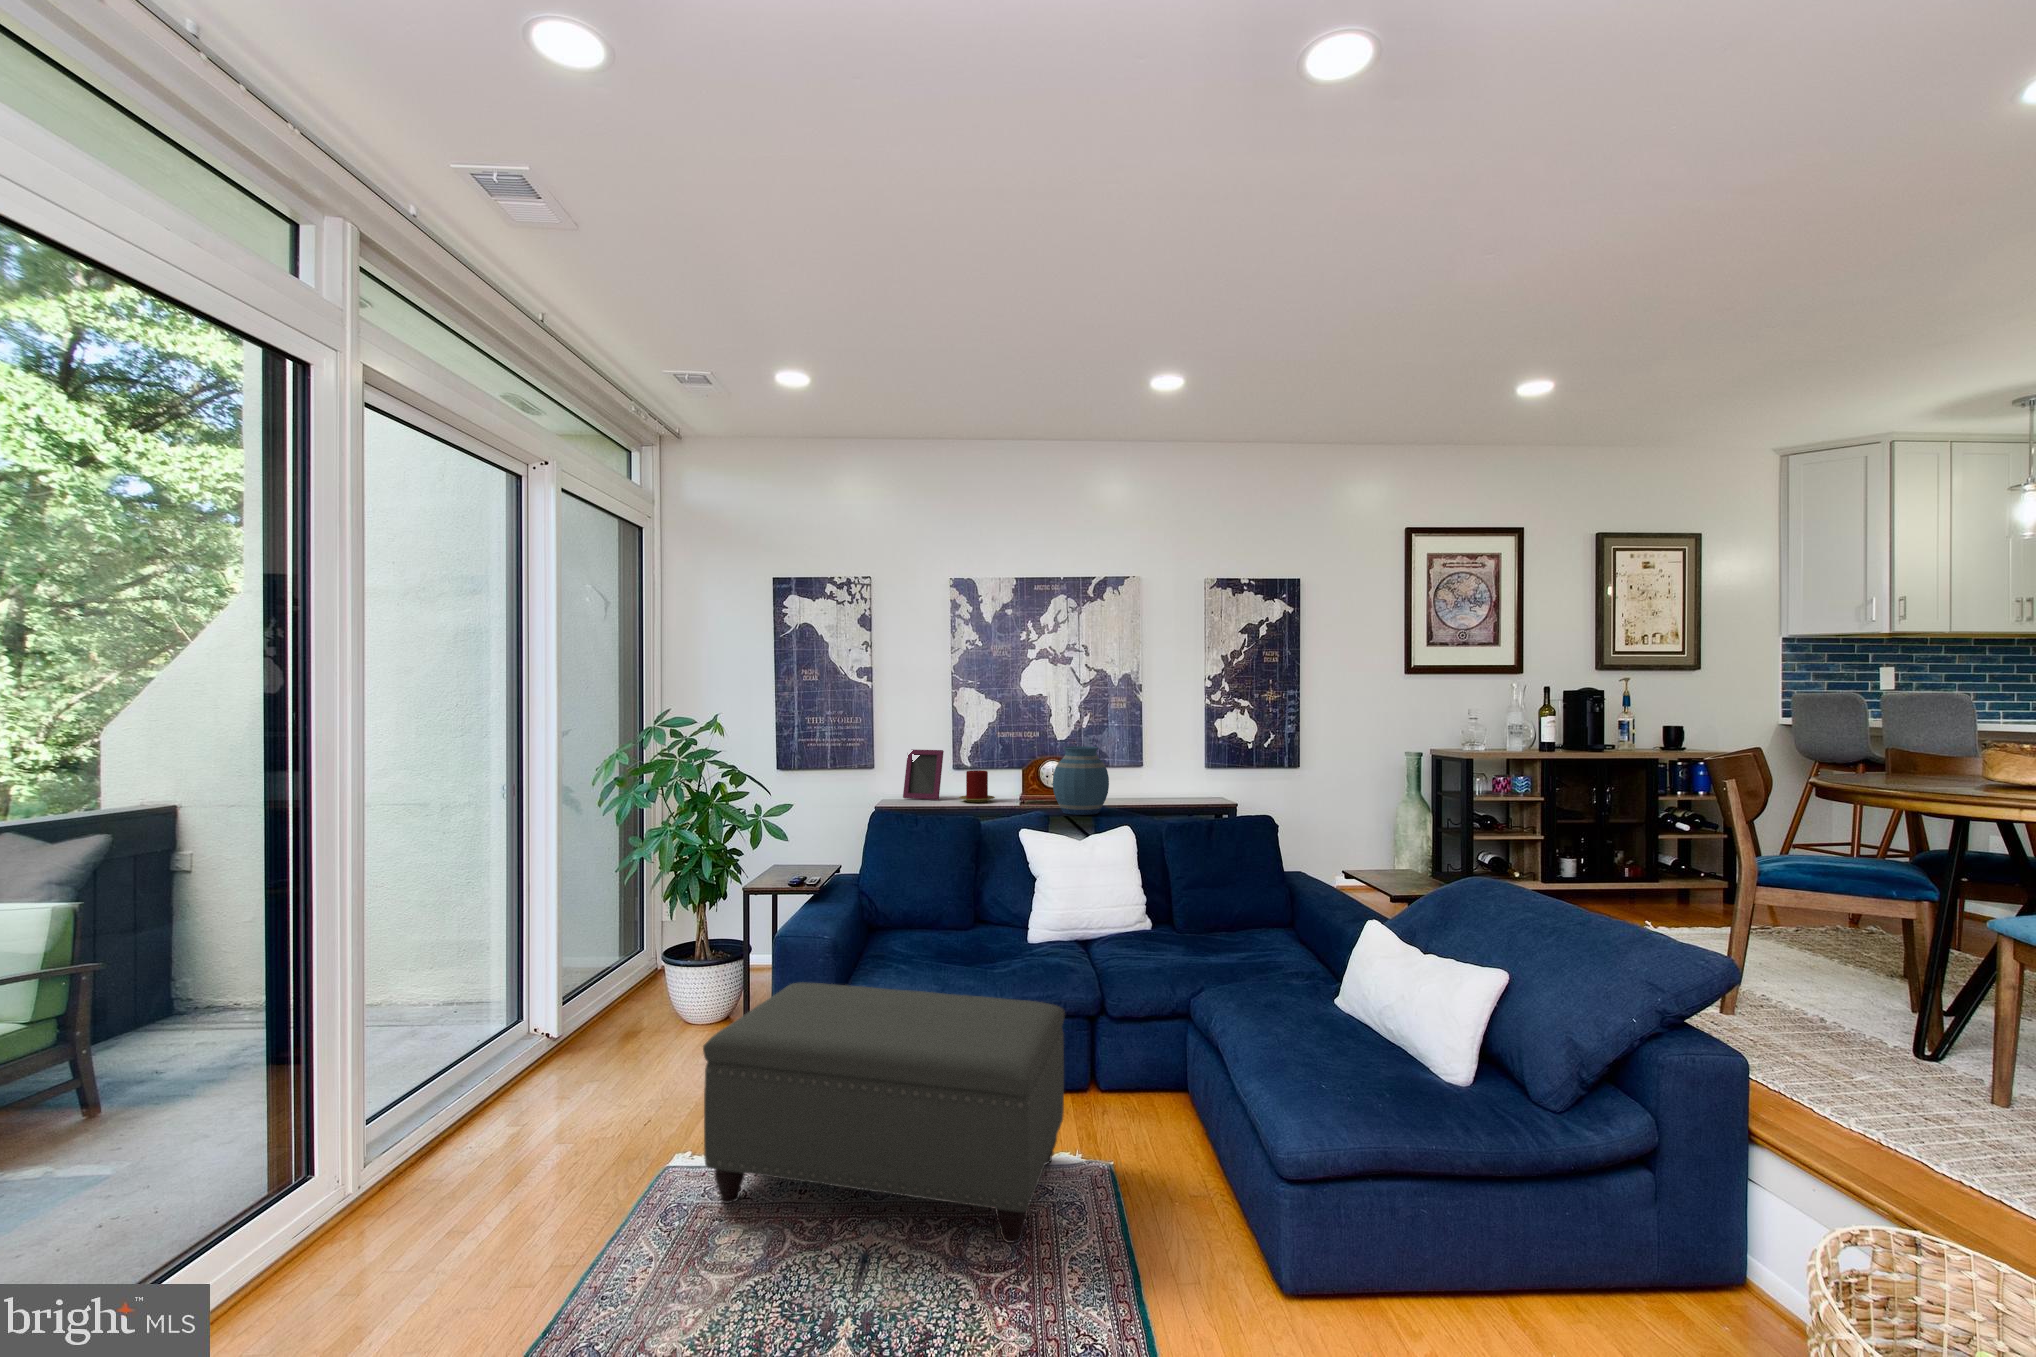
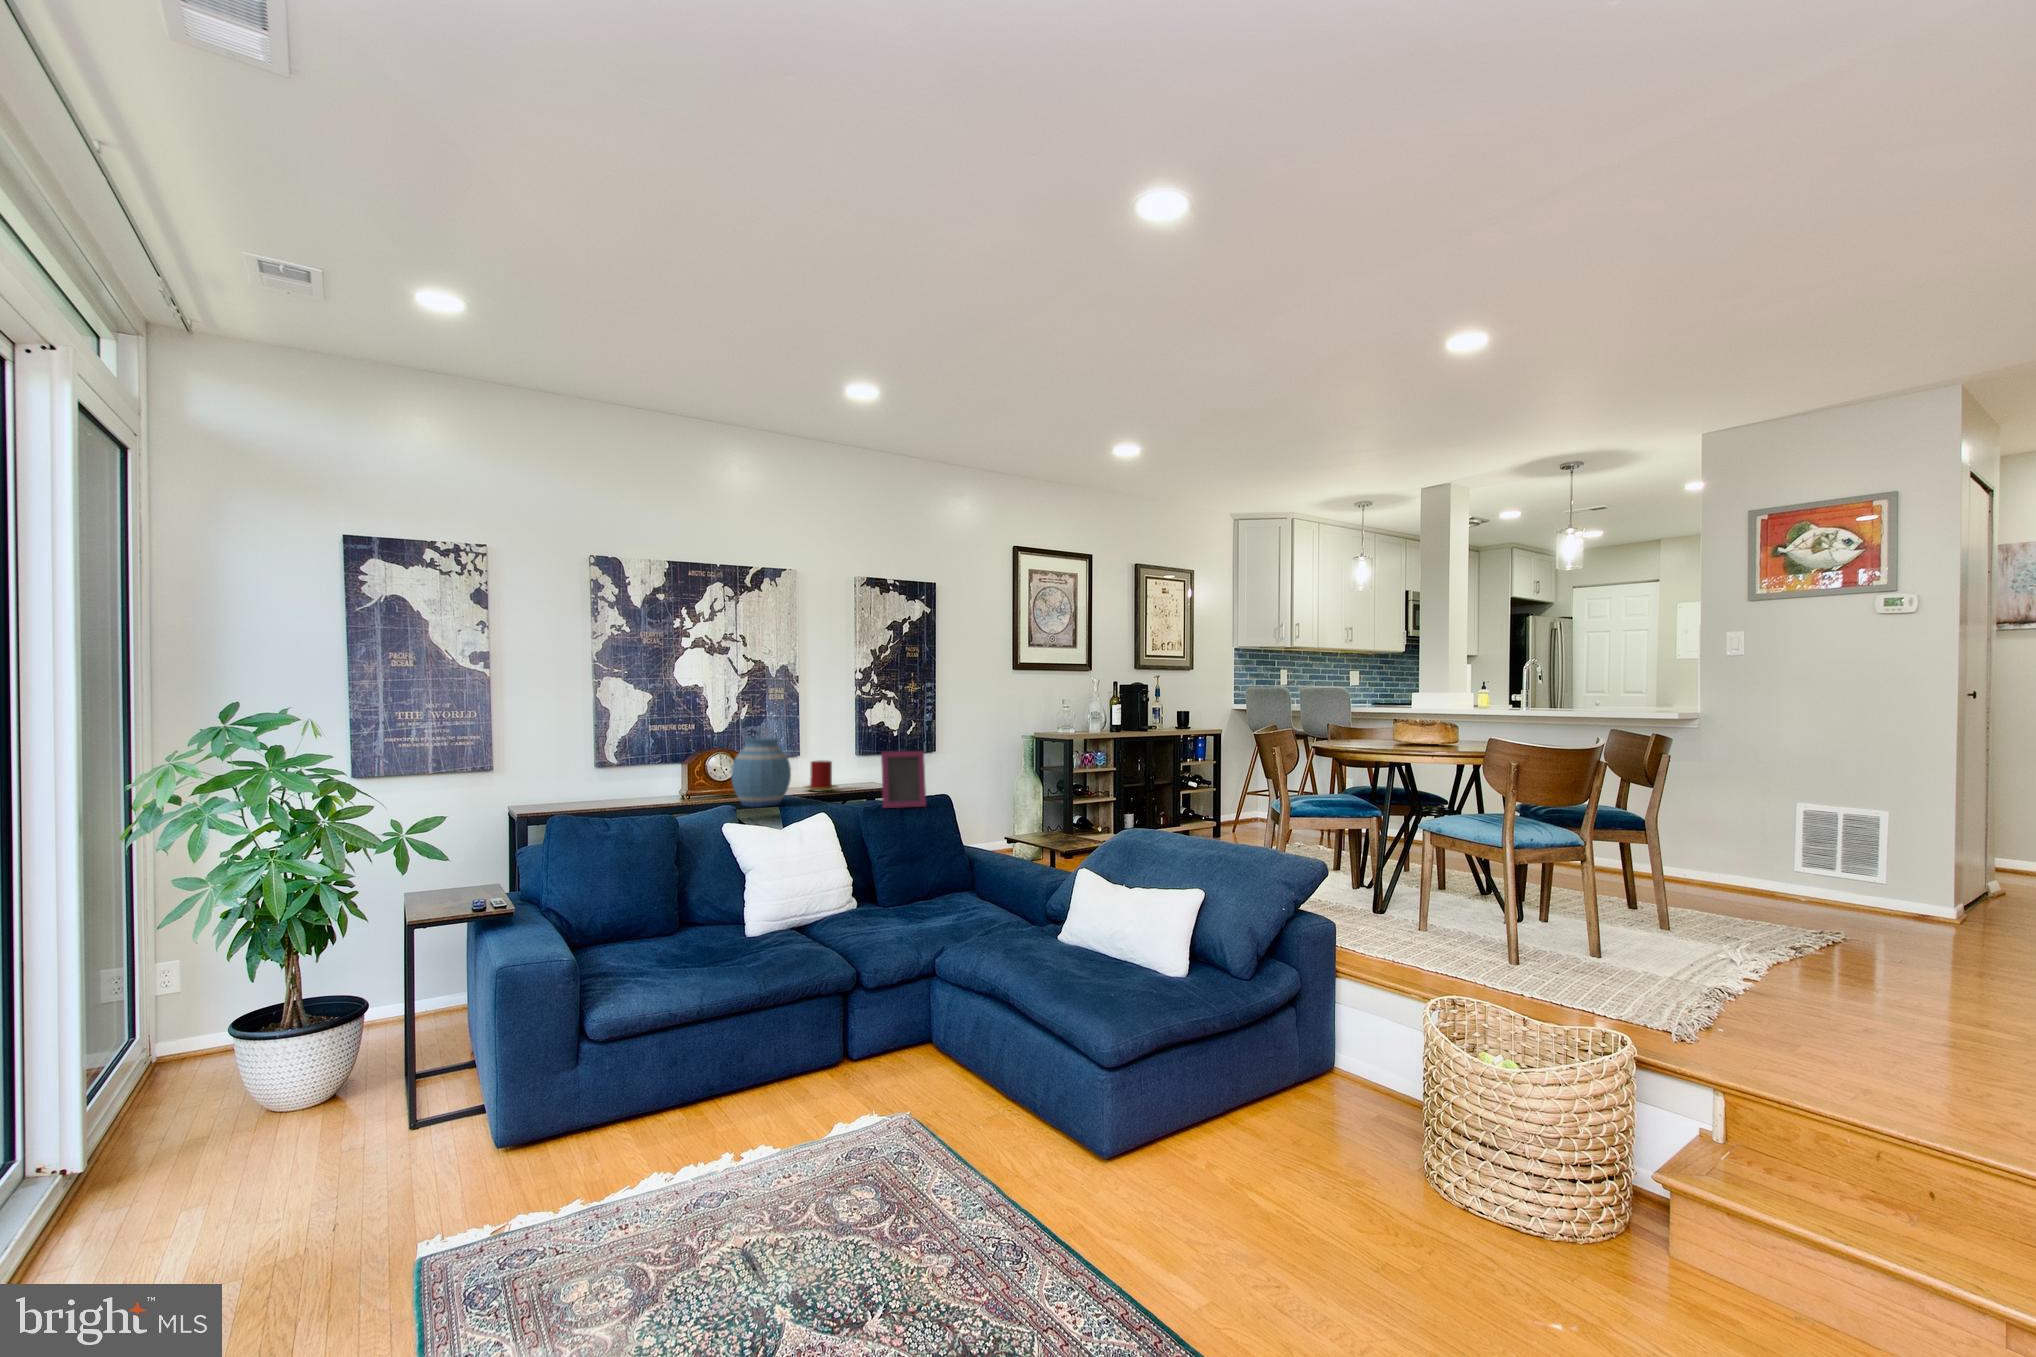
picture frame: present [903,749,944,799] -> present [881,751,926,808]
candle: present [959,770,995,802] -> present [805,760,838,791]
ottoman: present [703,982,1065,1243] -> none [507,979,893,1267]

